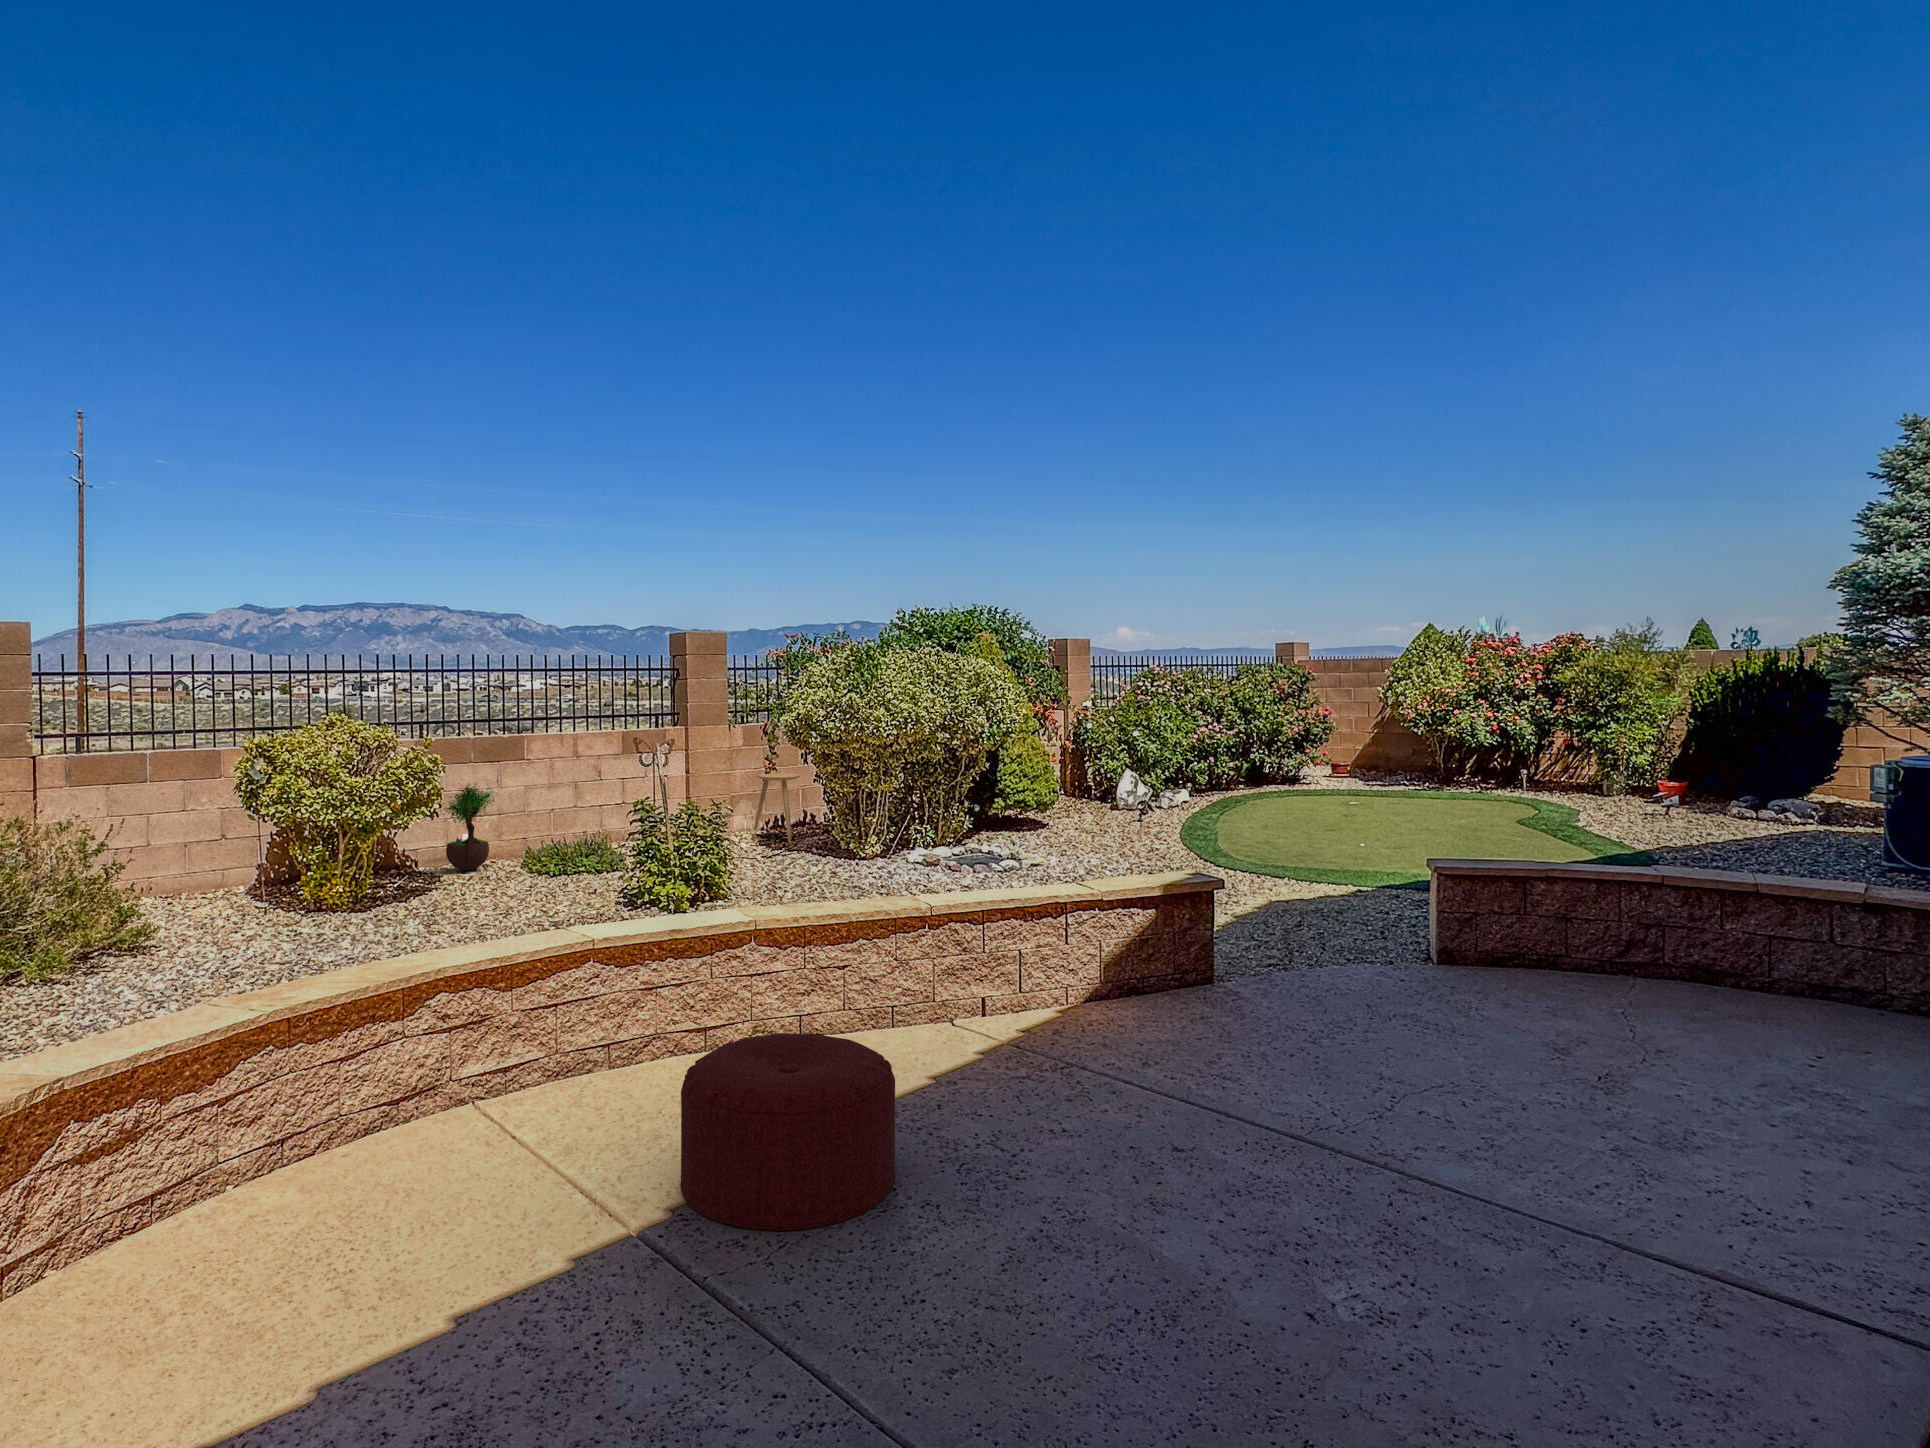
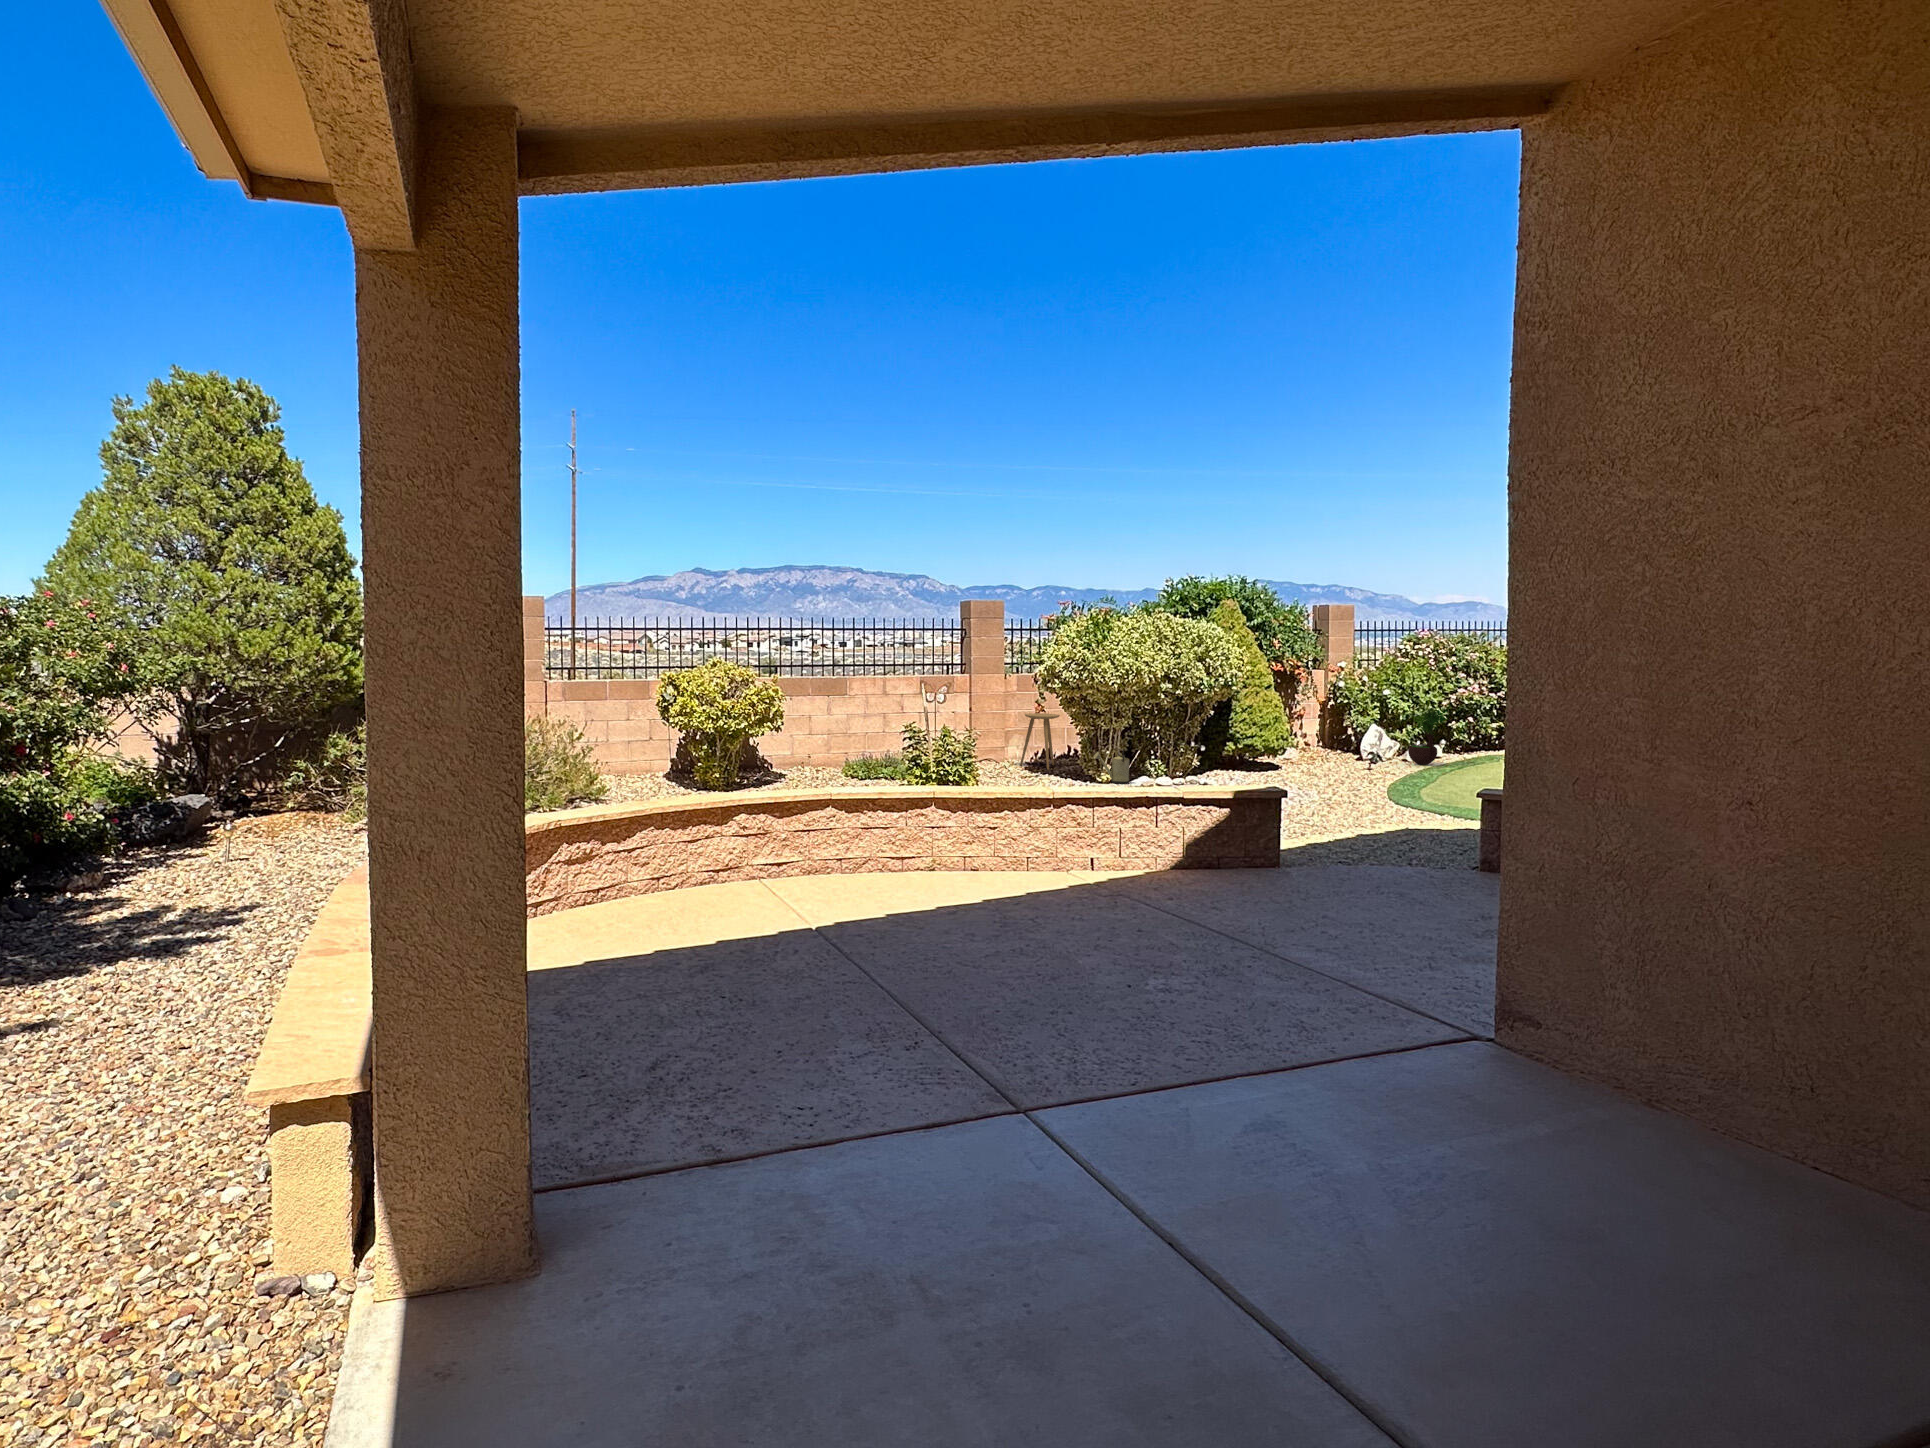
potted tree: present [440,778,496,870] -> present [1408,708,1445,765]
watering can: none [858,814,904,858] -> present [1093,749,1129,784]
ottoman: present [681,1033,895,1231] -> none [849,846,971,939]

